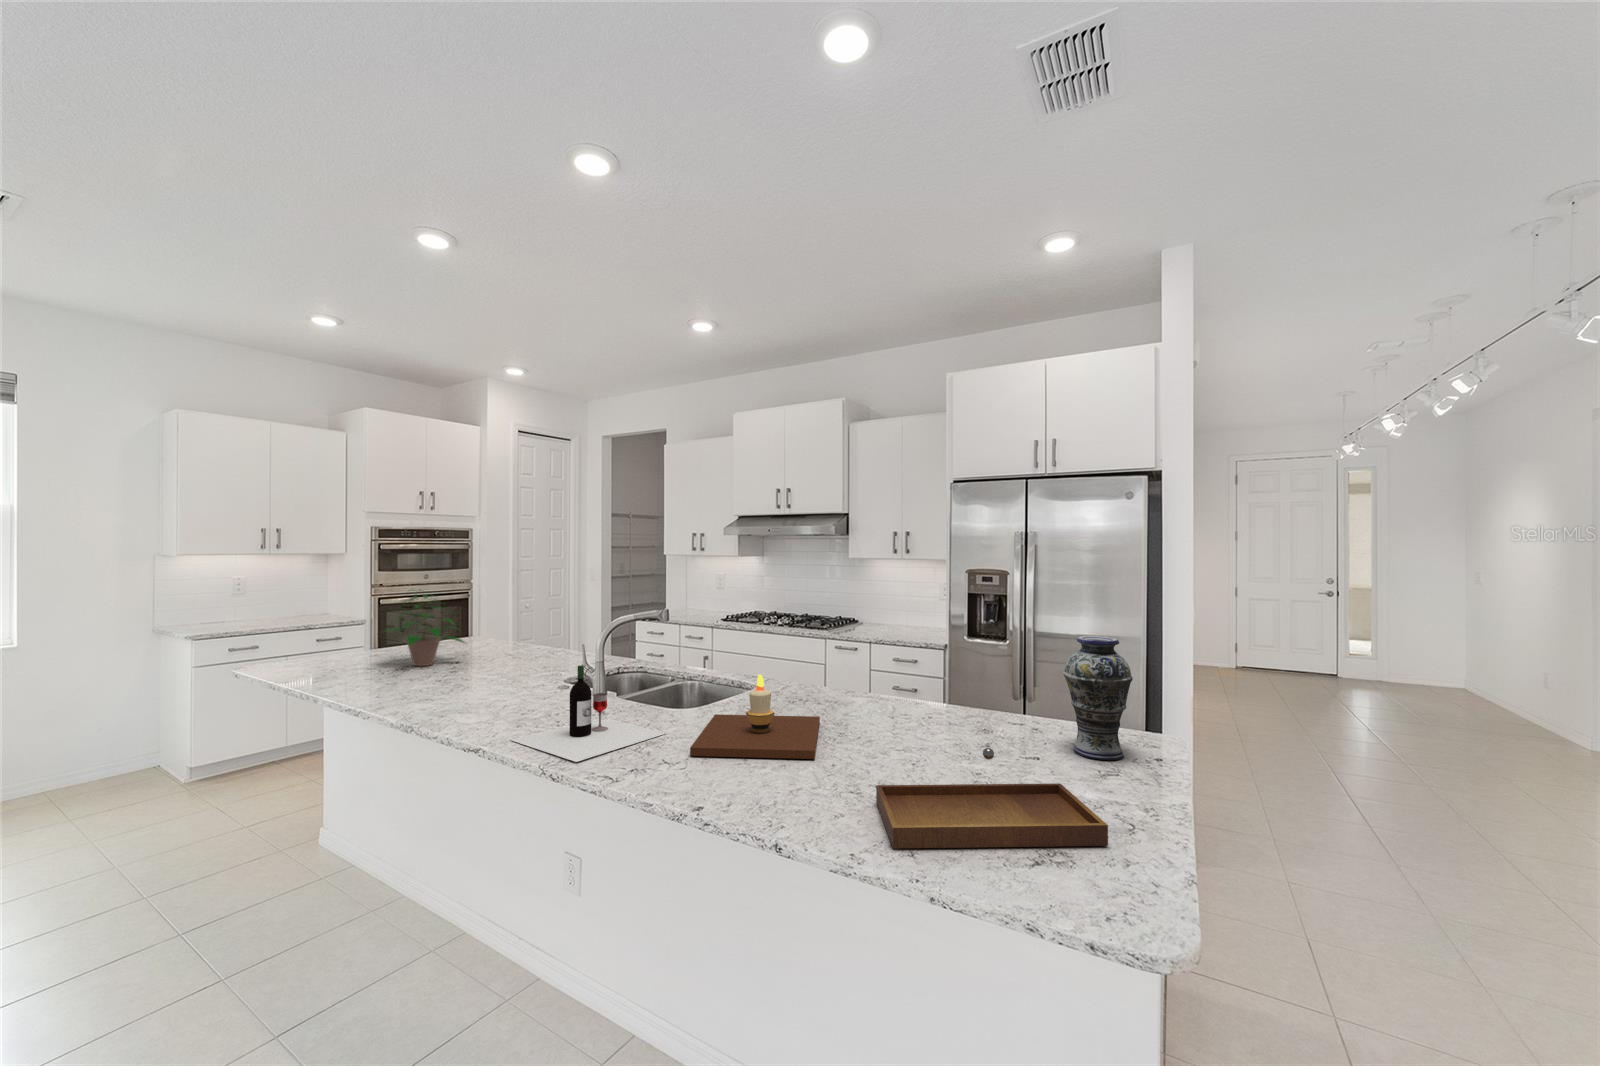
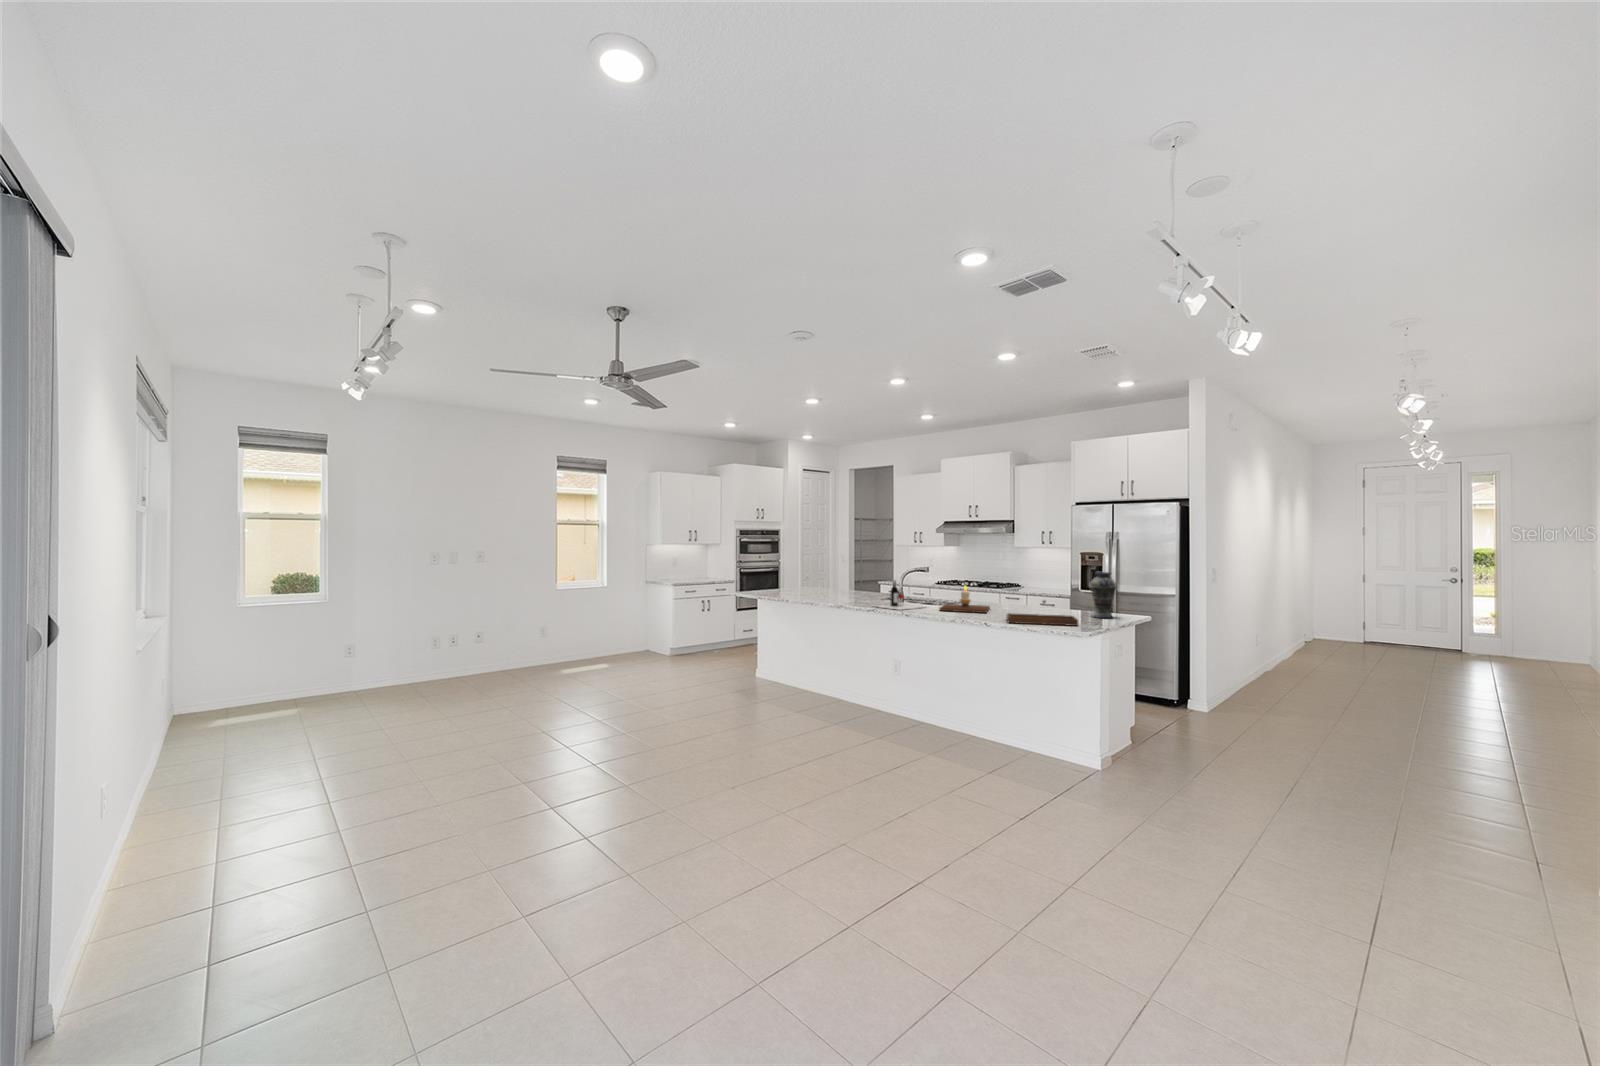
potted plant: present [384,591,464,666] -> none [784,556,822,591]

